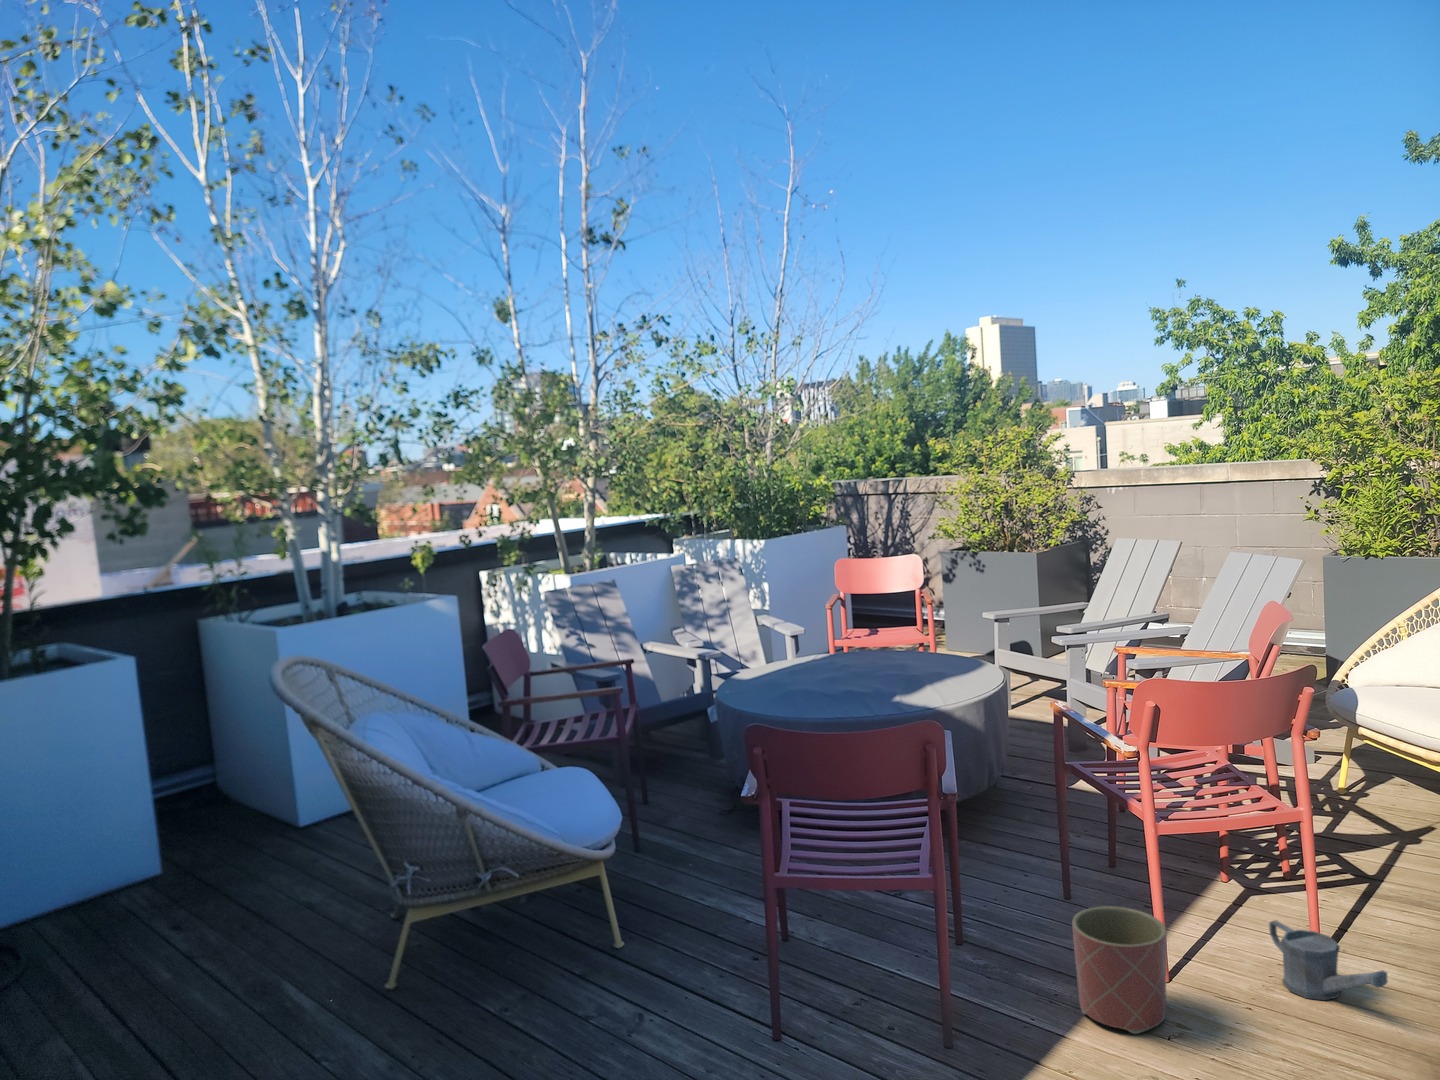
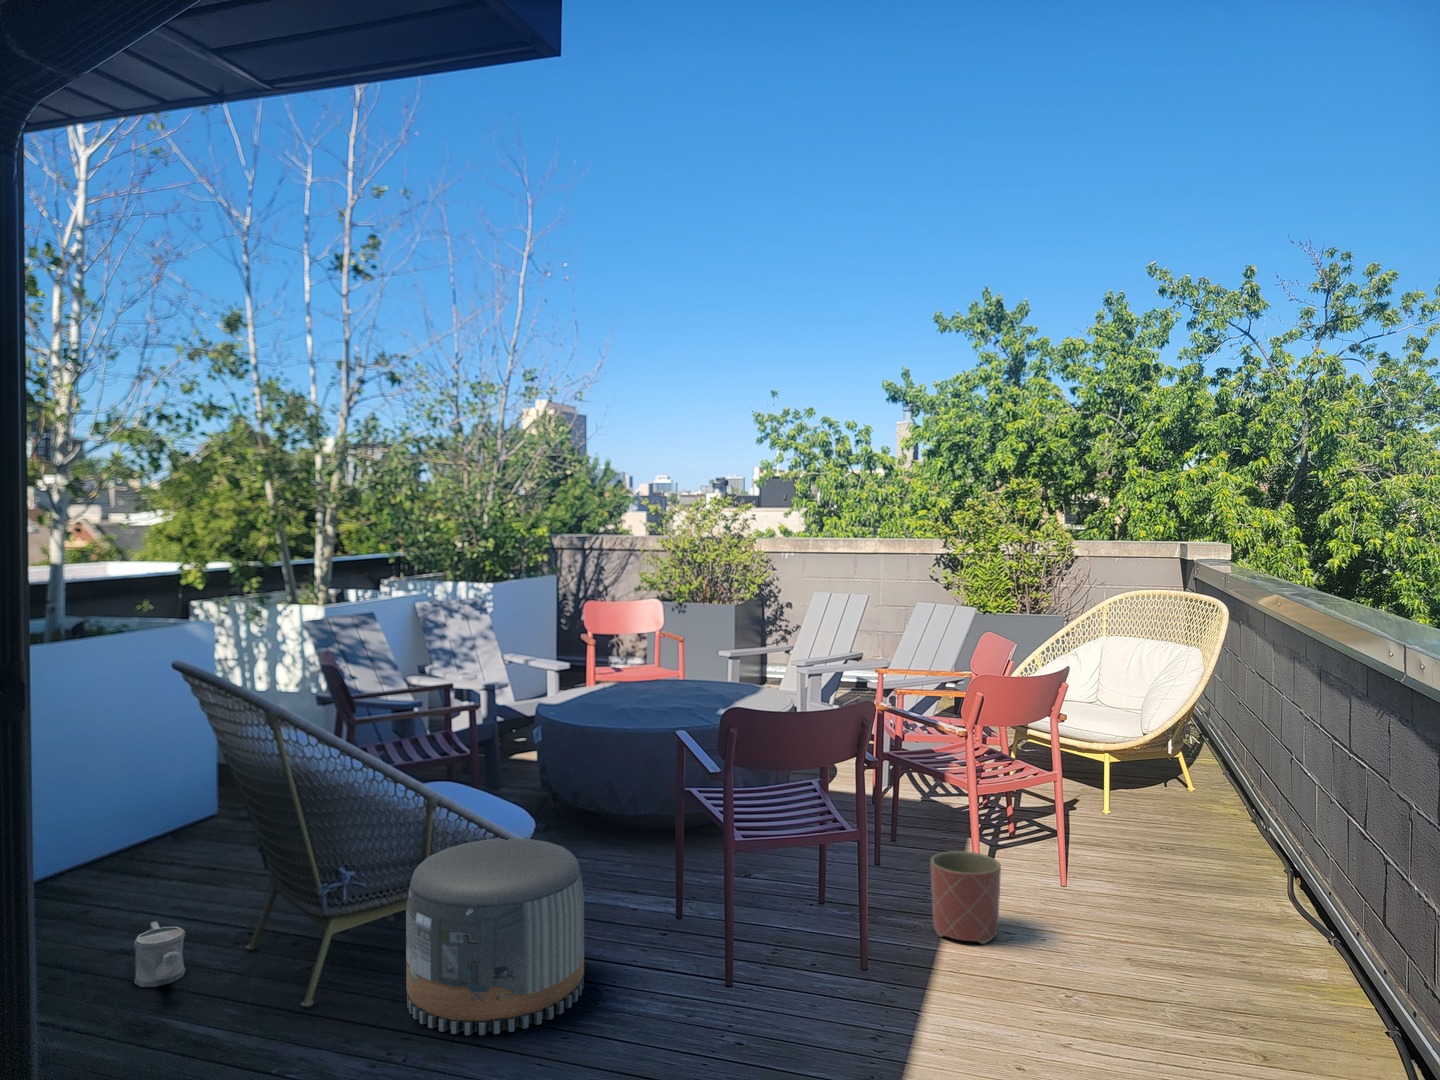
pouf: none [465,844,651,1051] -> present [406,838,584,1035]
watering can: present [1269,920,1388,1000] -> present [134,921,185,987]

